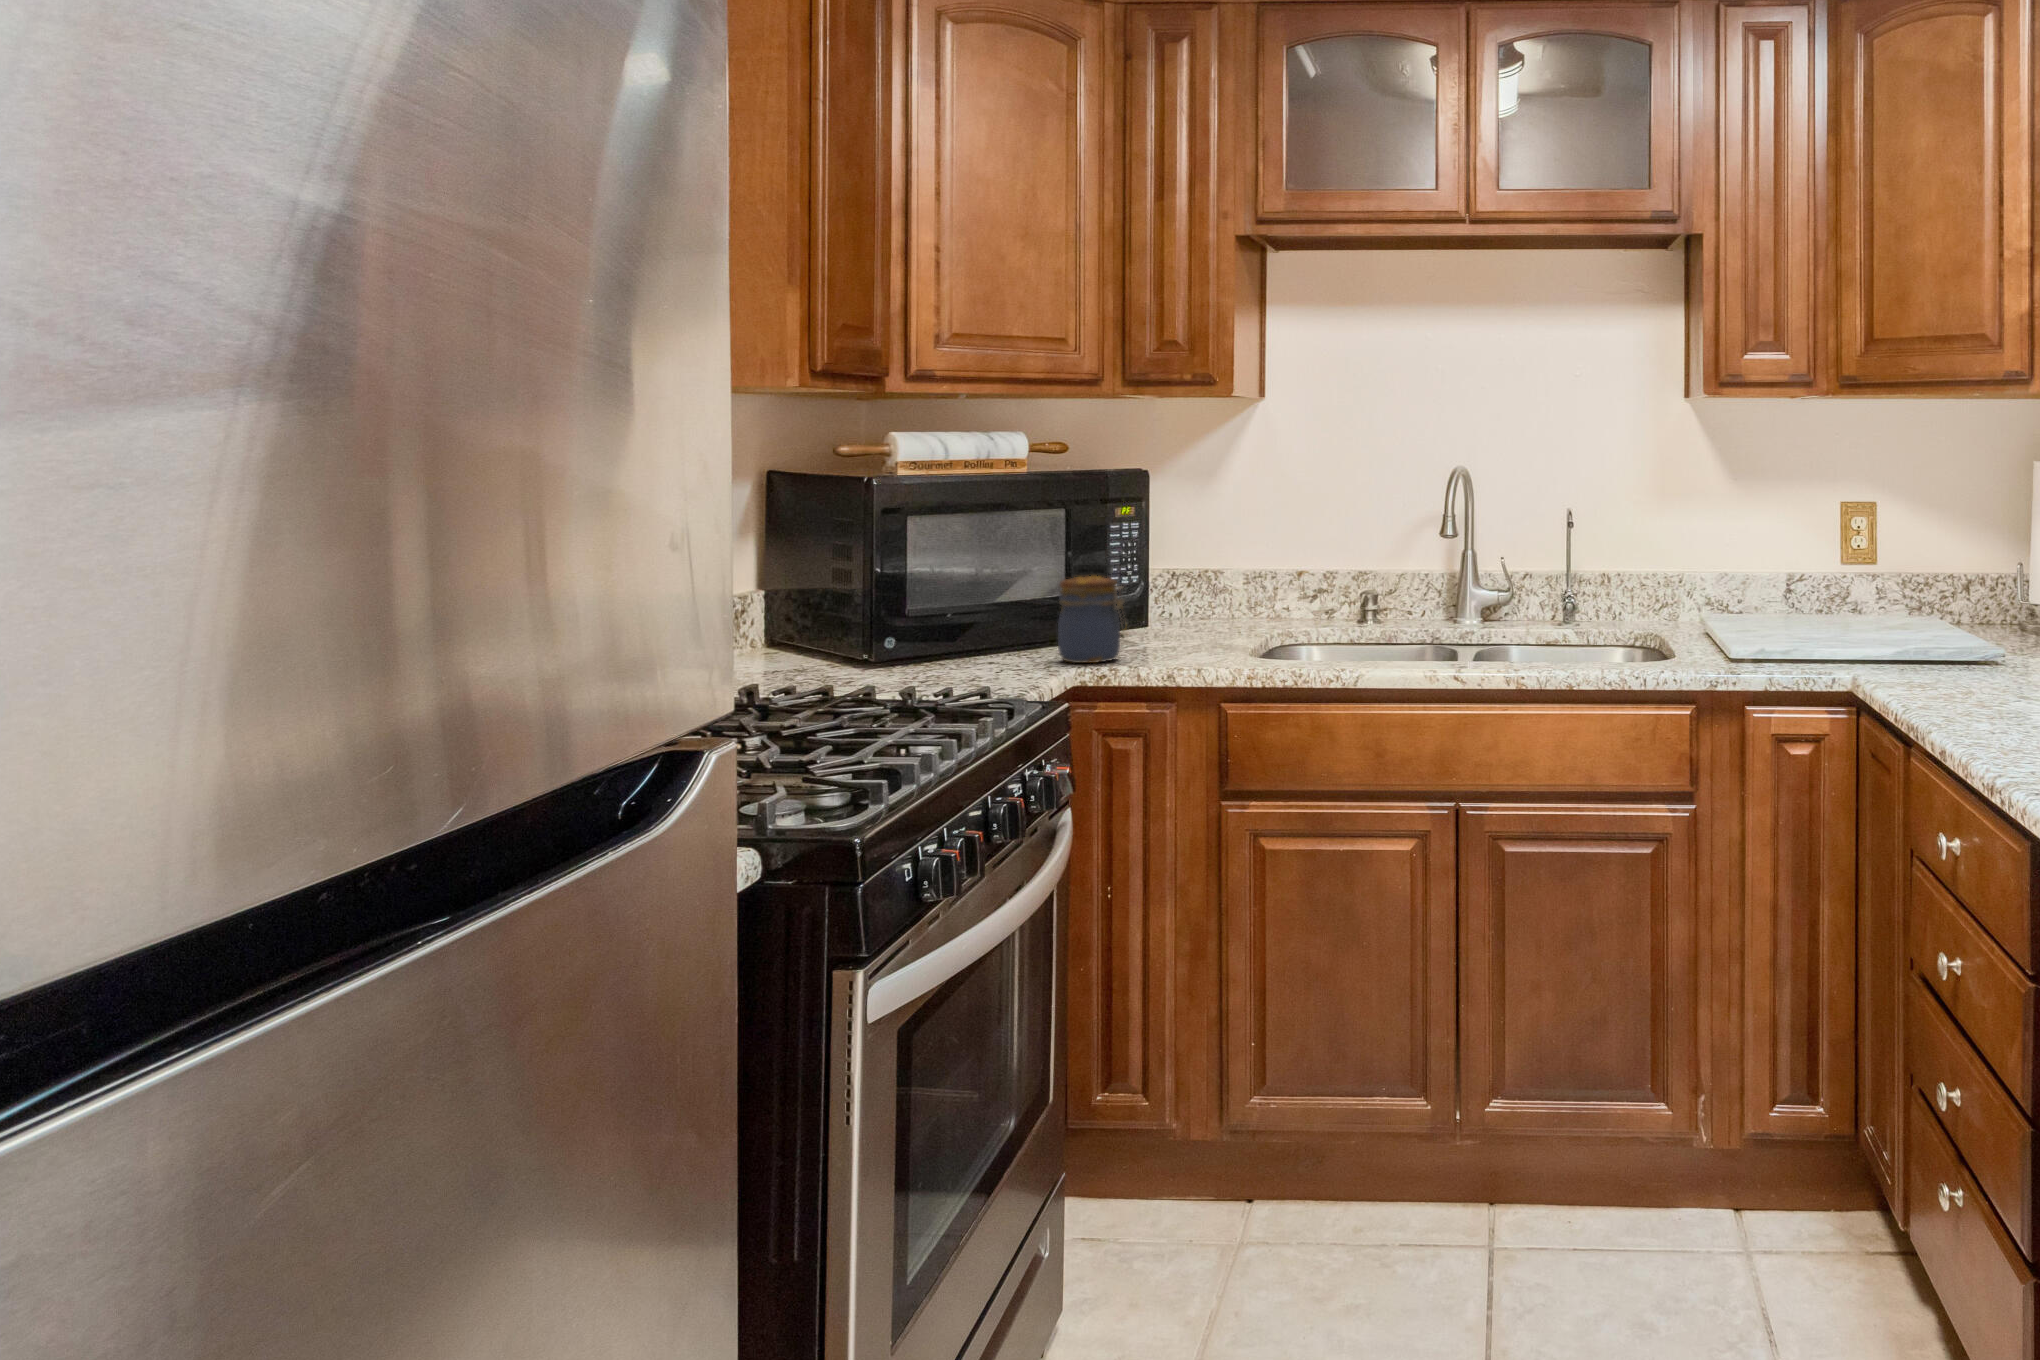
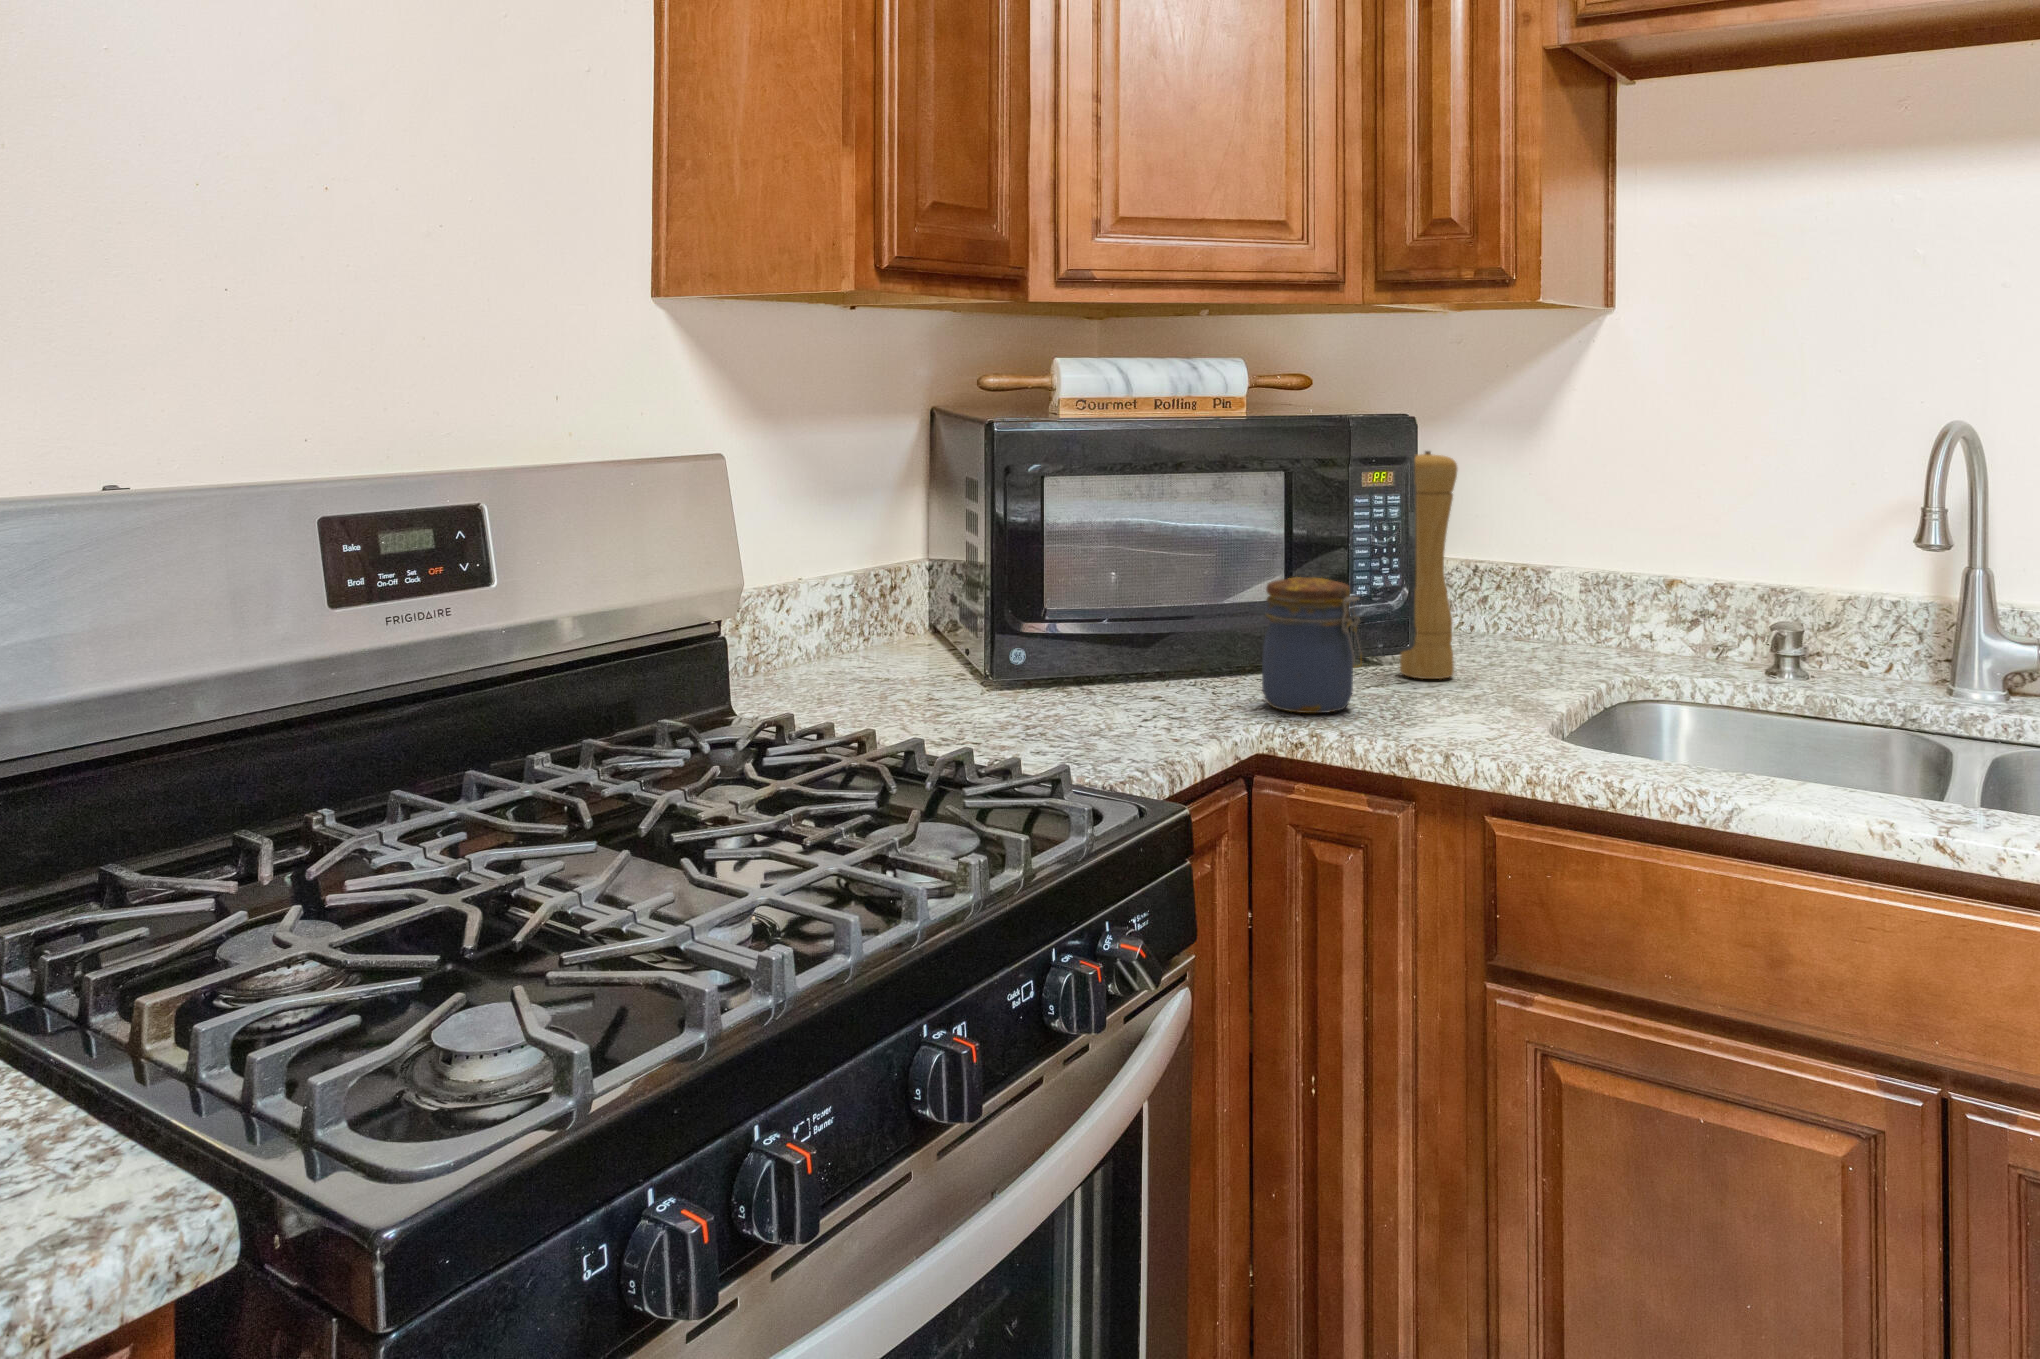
pepper mill: none [1133,494,1172,643] -> present [1400,451,1457,679]

